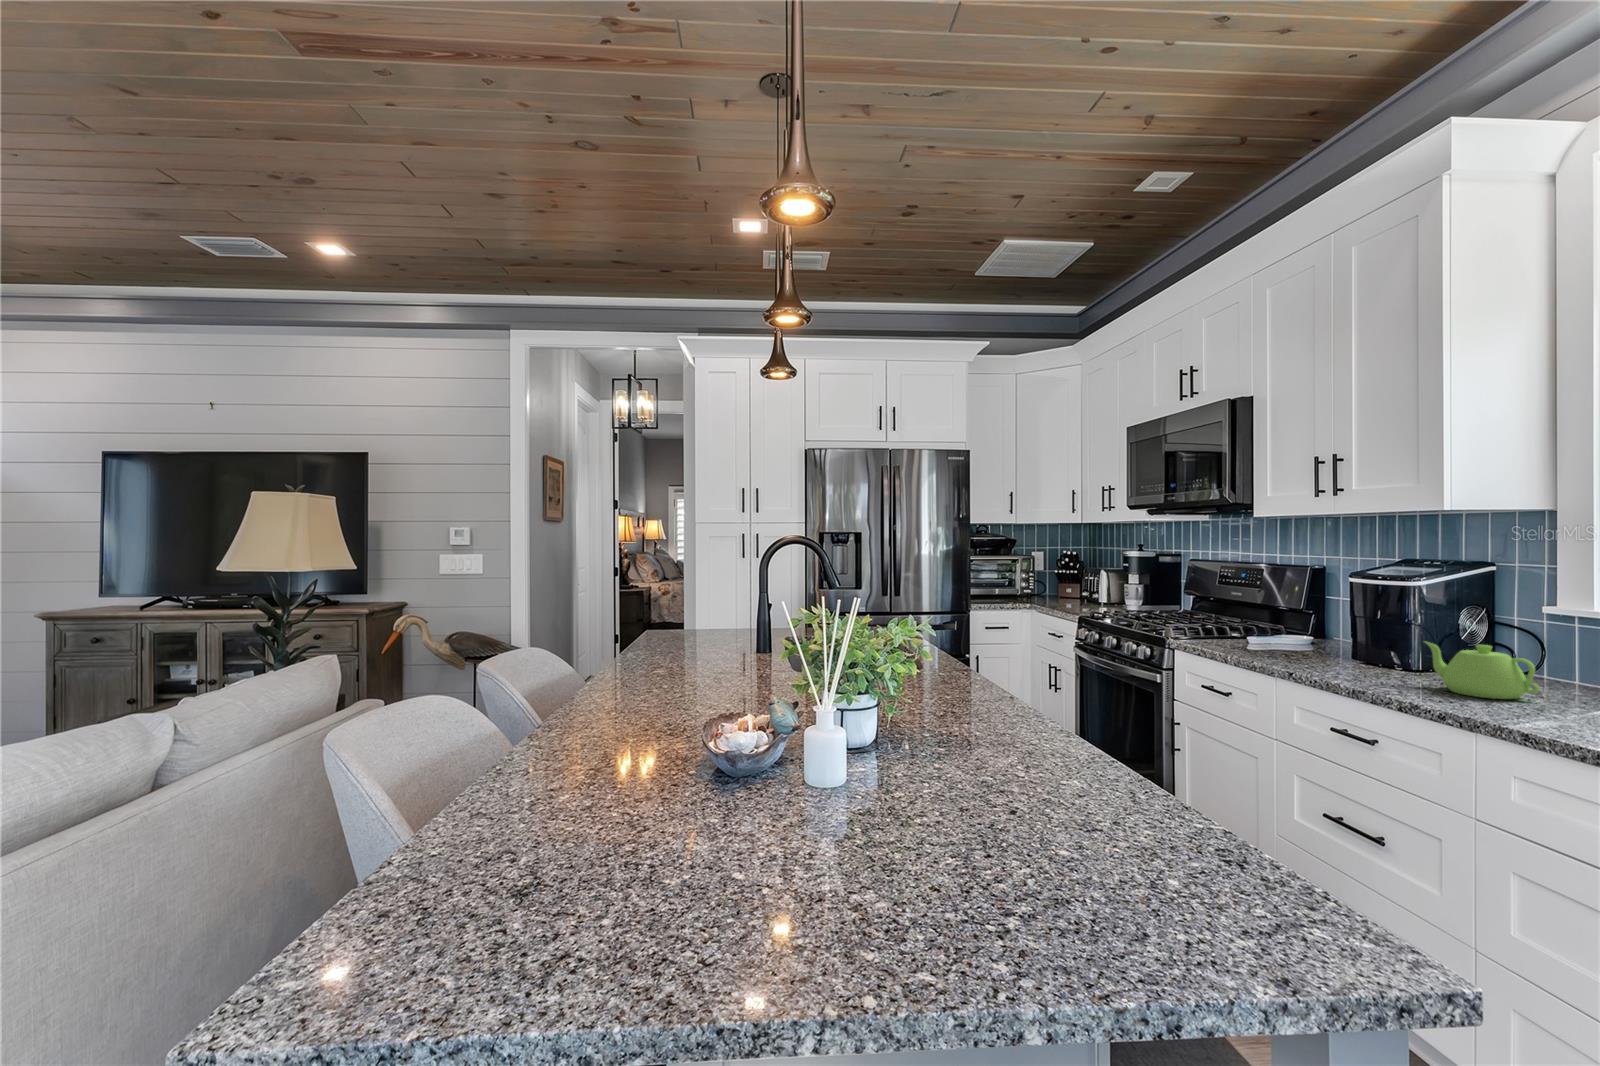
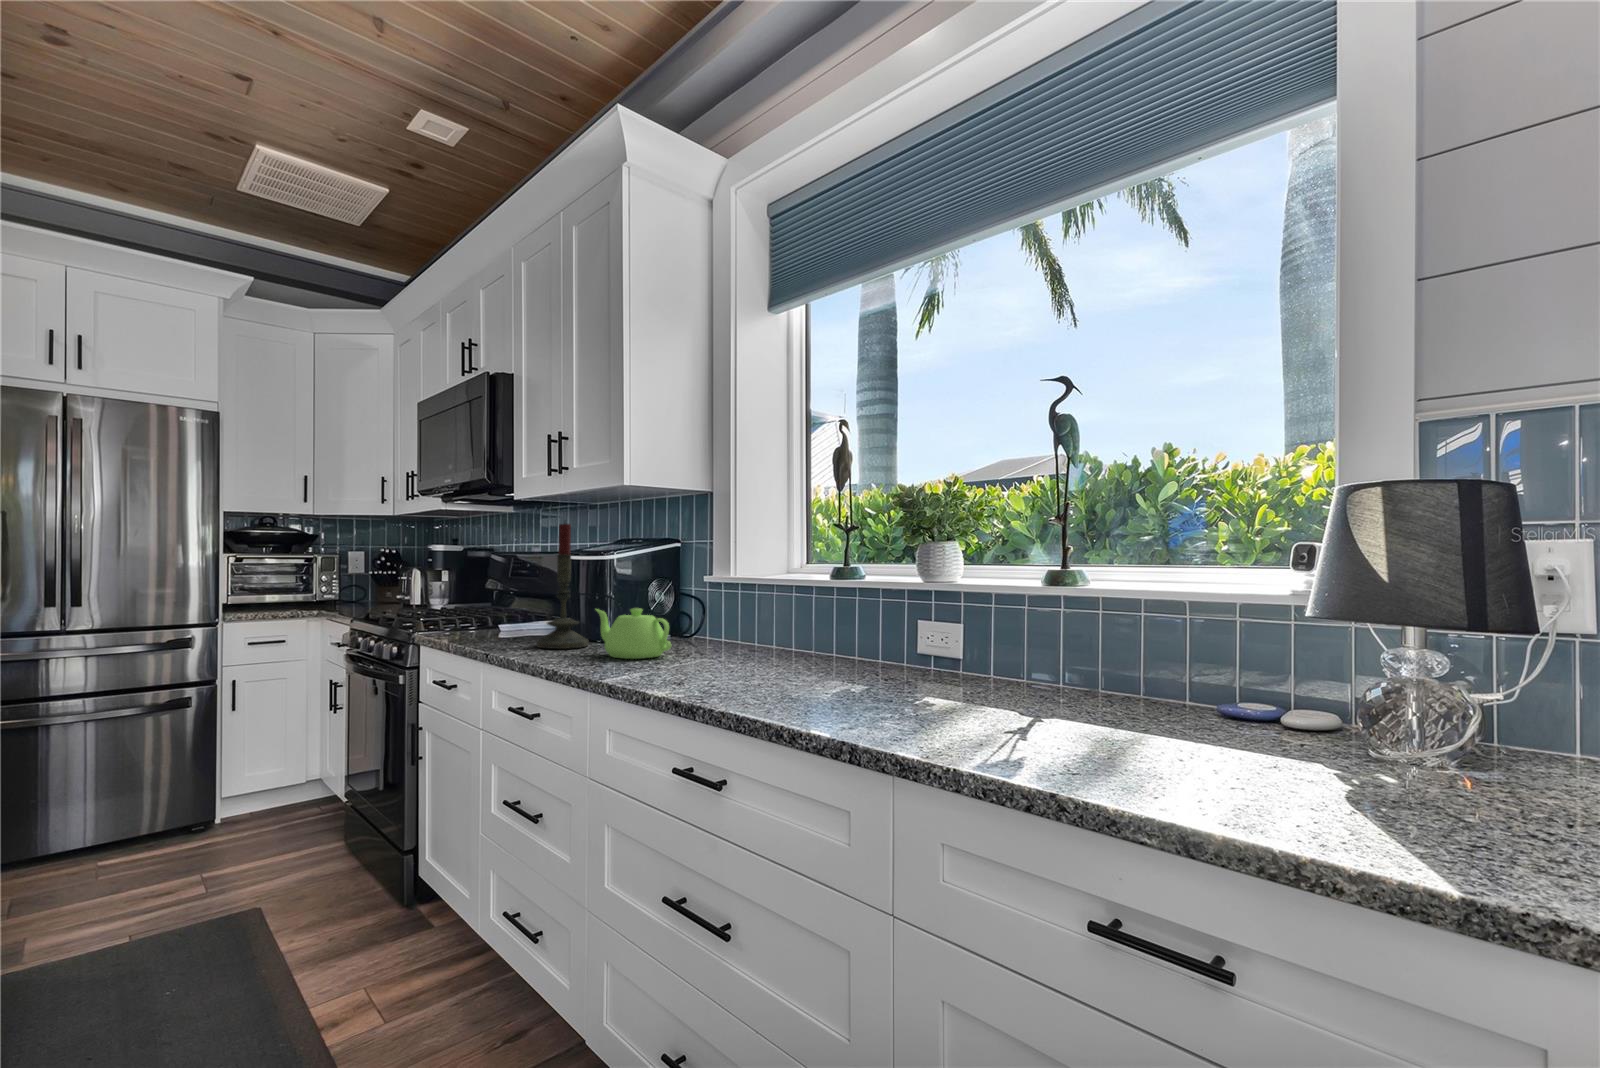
candle: none [1339,549,1399,676] -> present [537,523,588,649]

